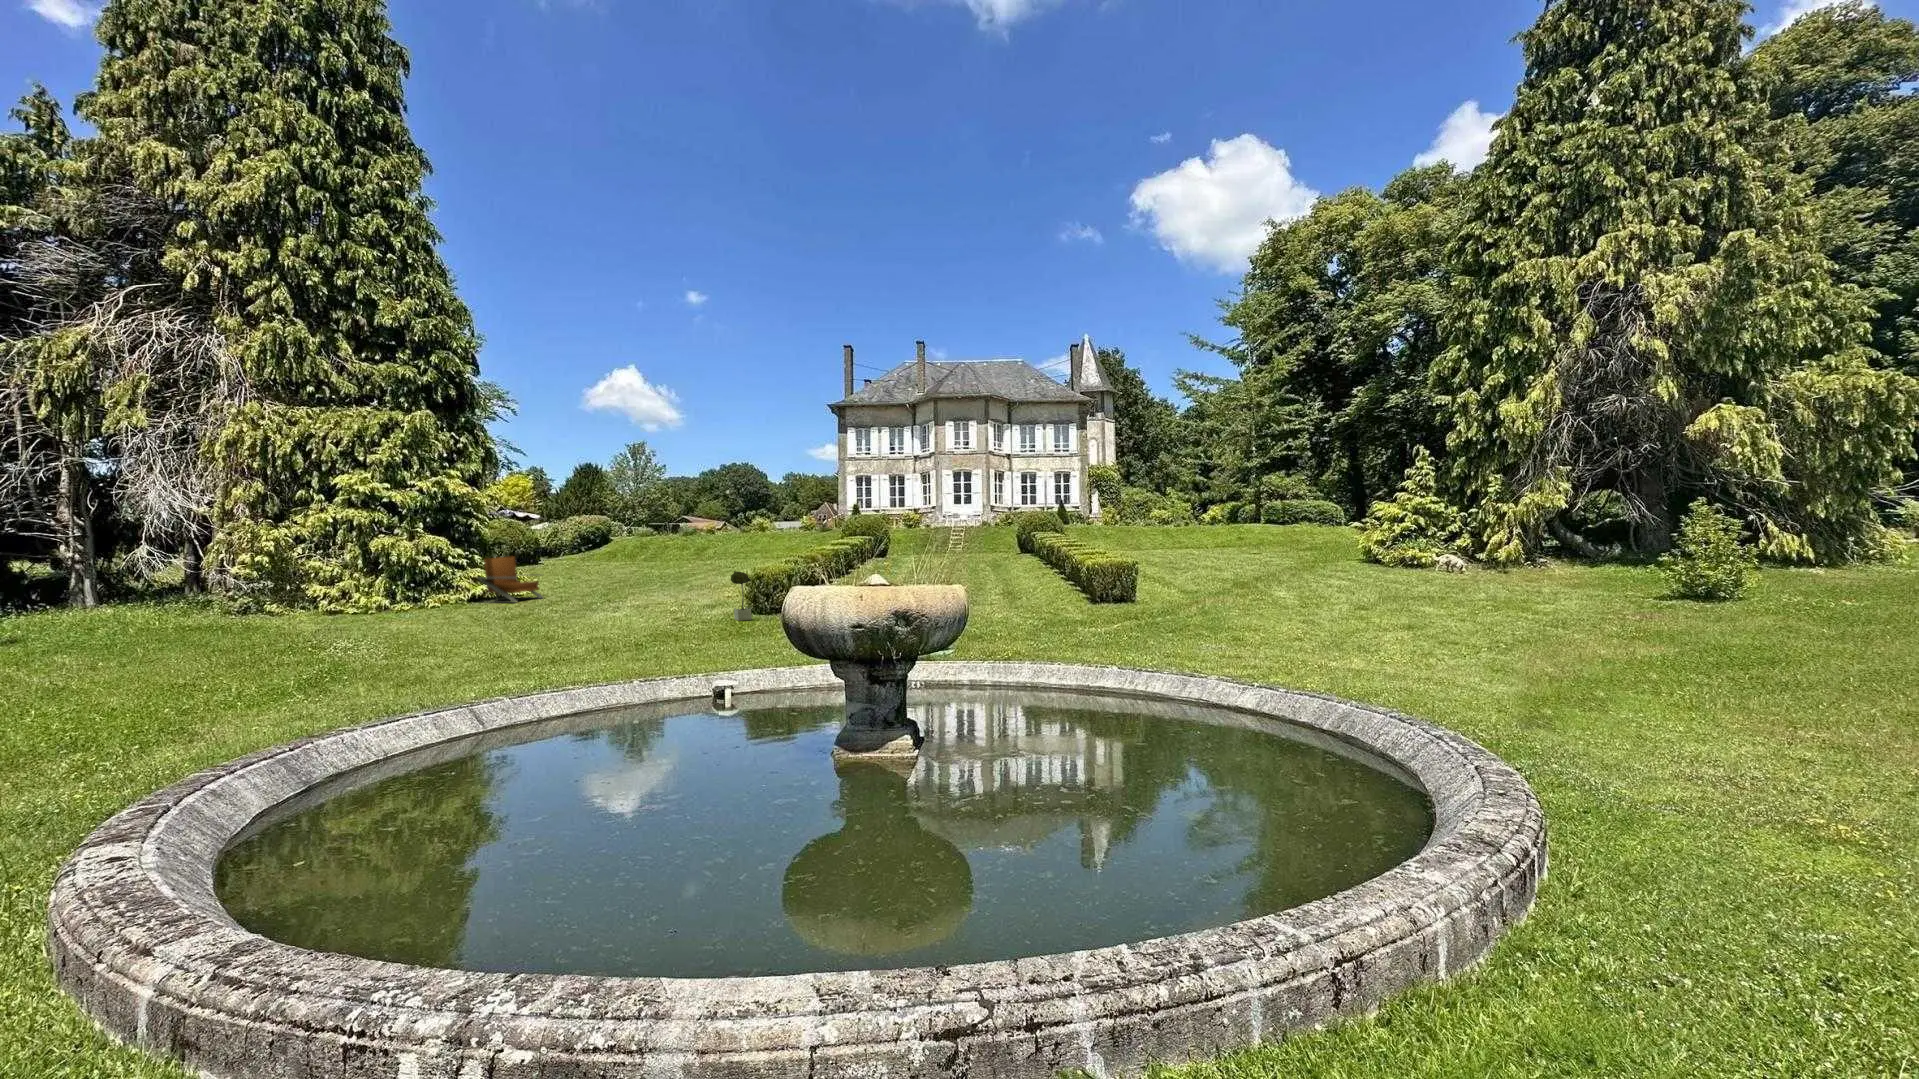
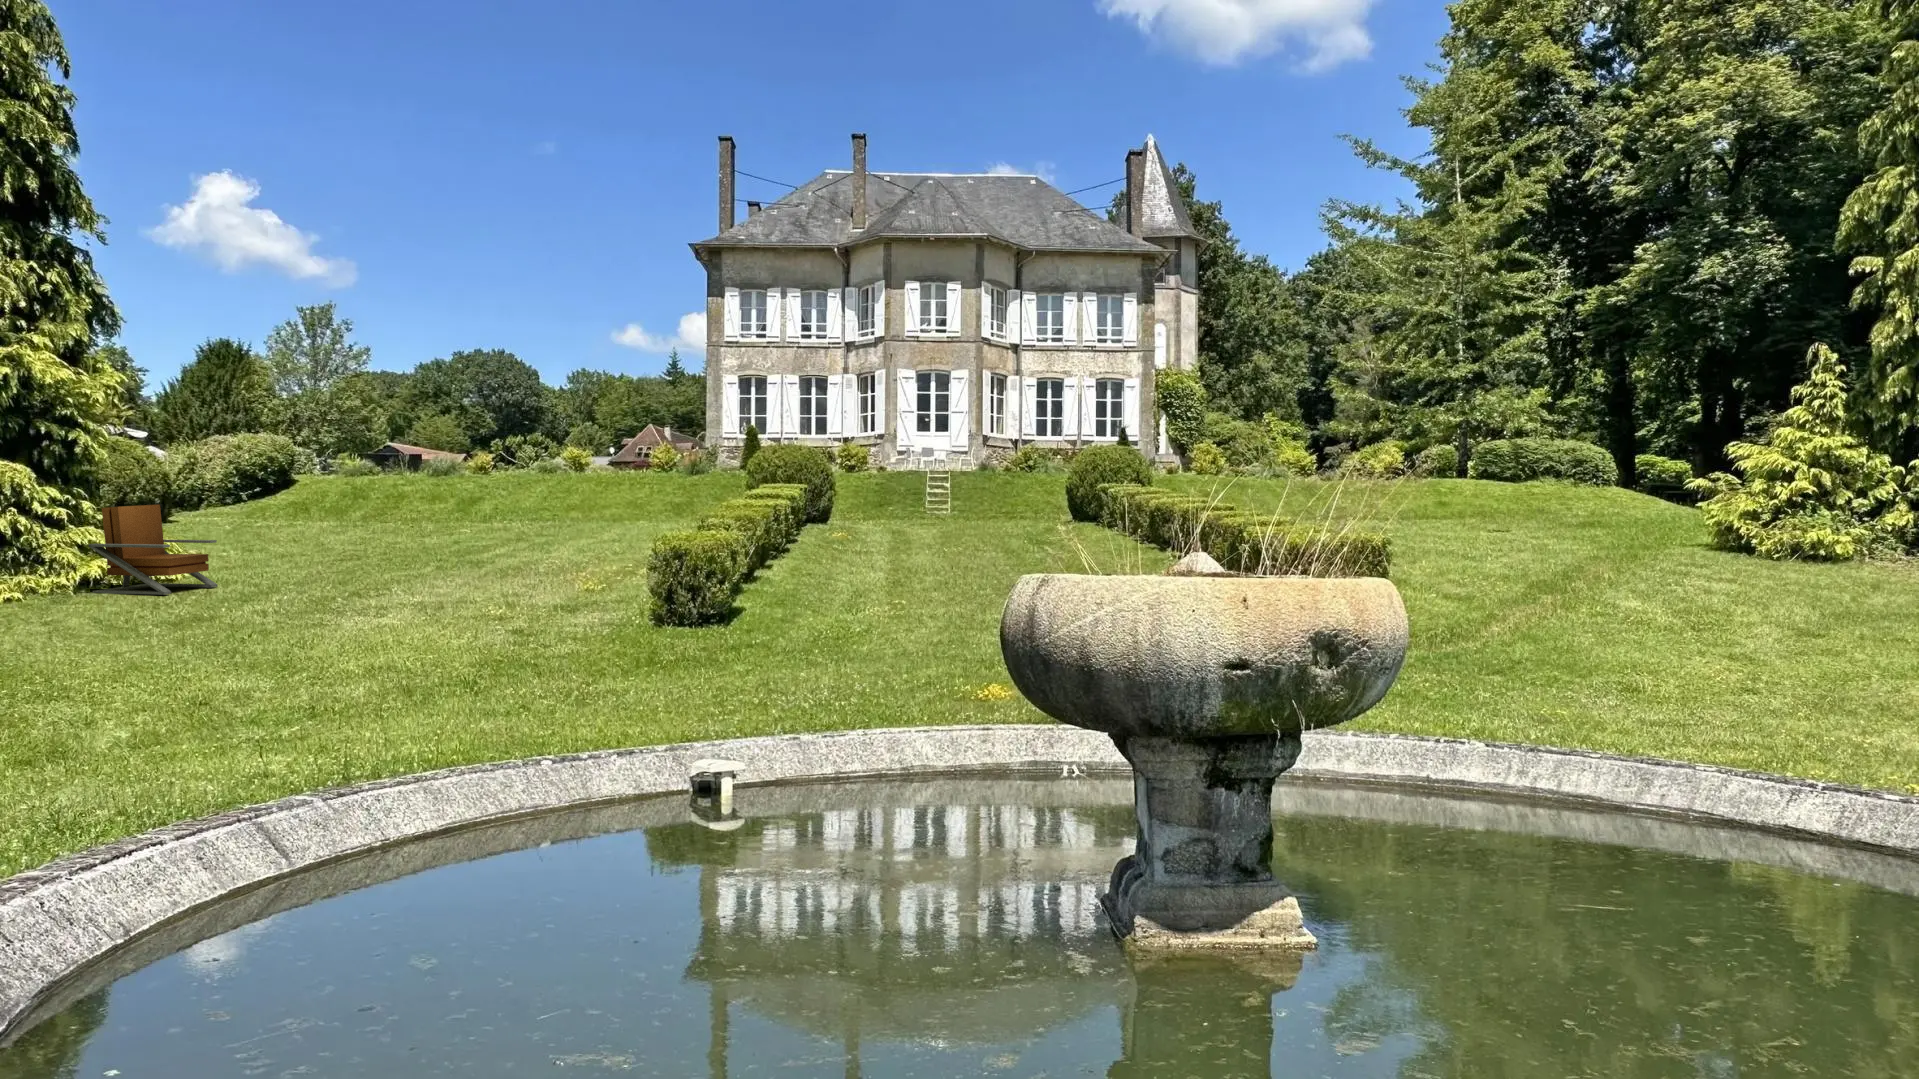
potted tree: present [731,571,752,621] -> none [612,540,652,637]

